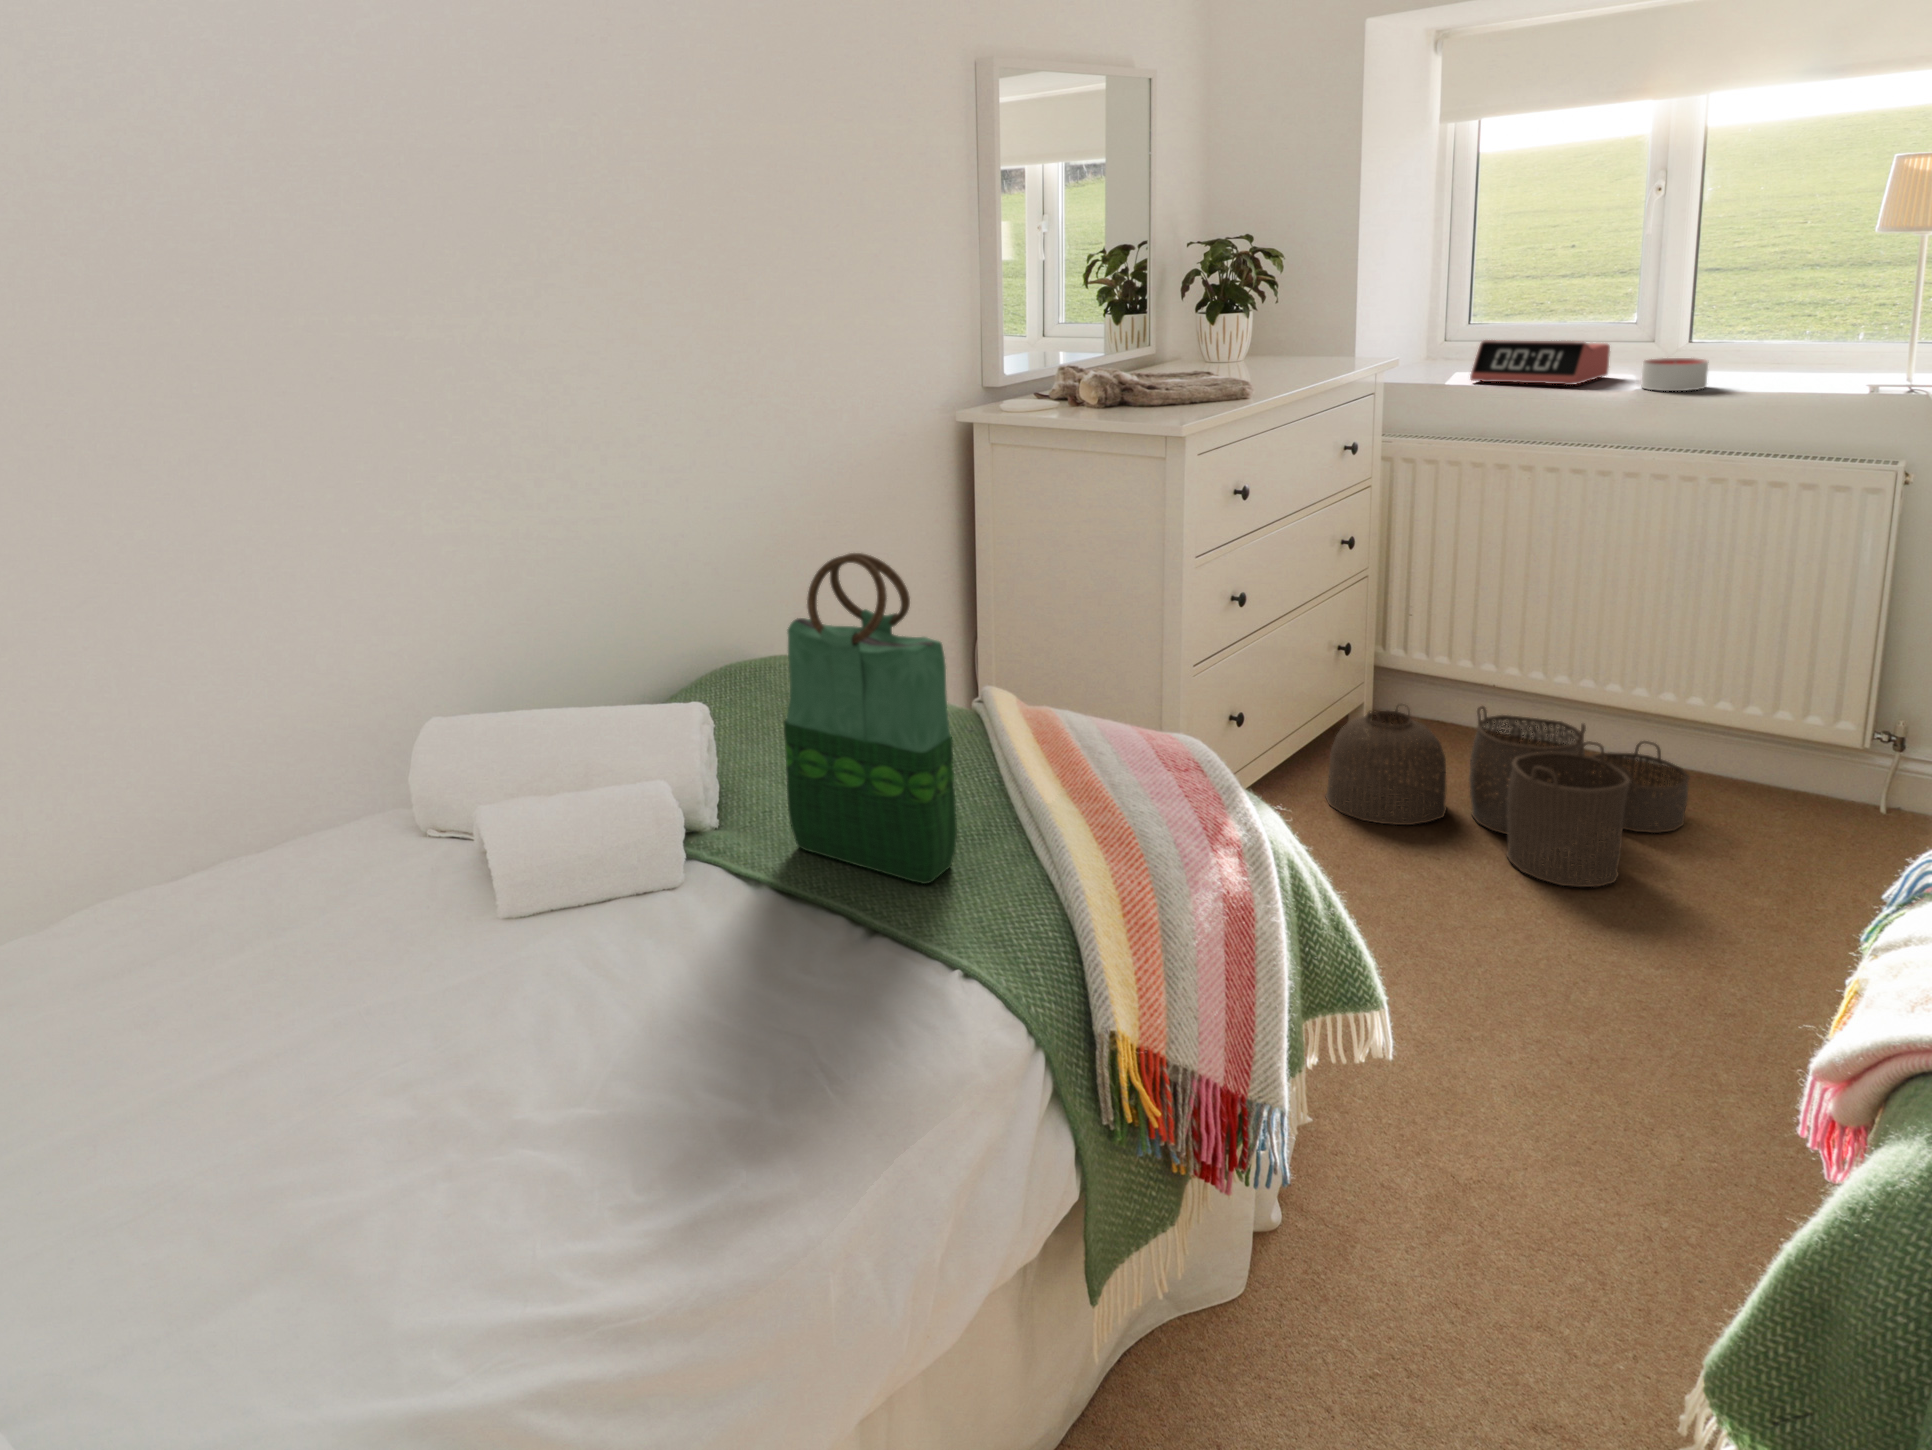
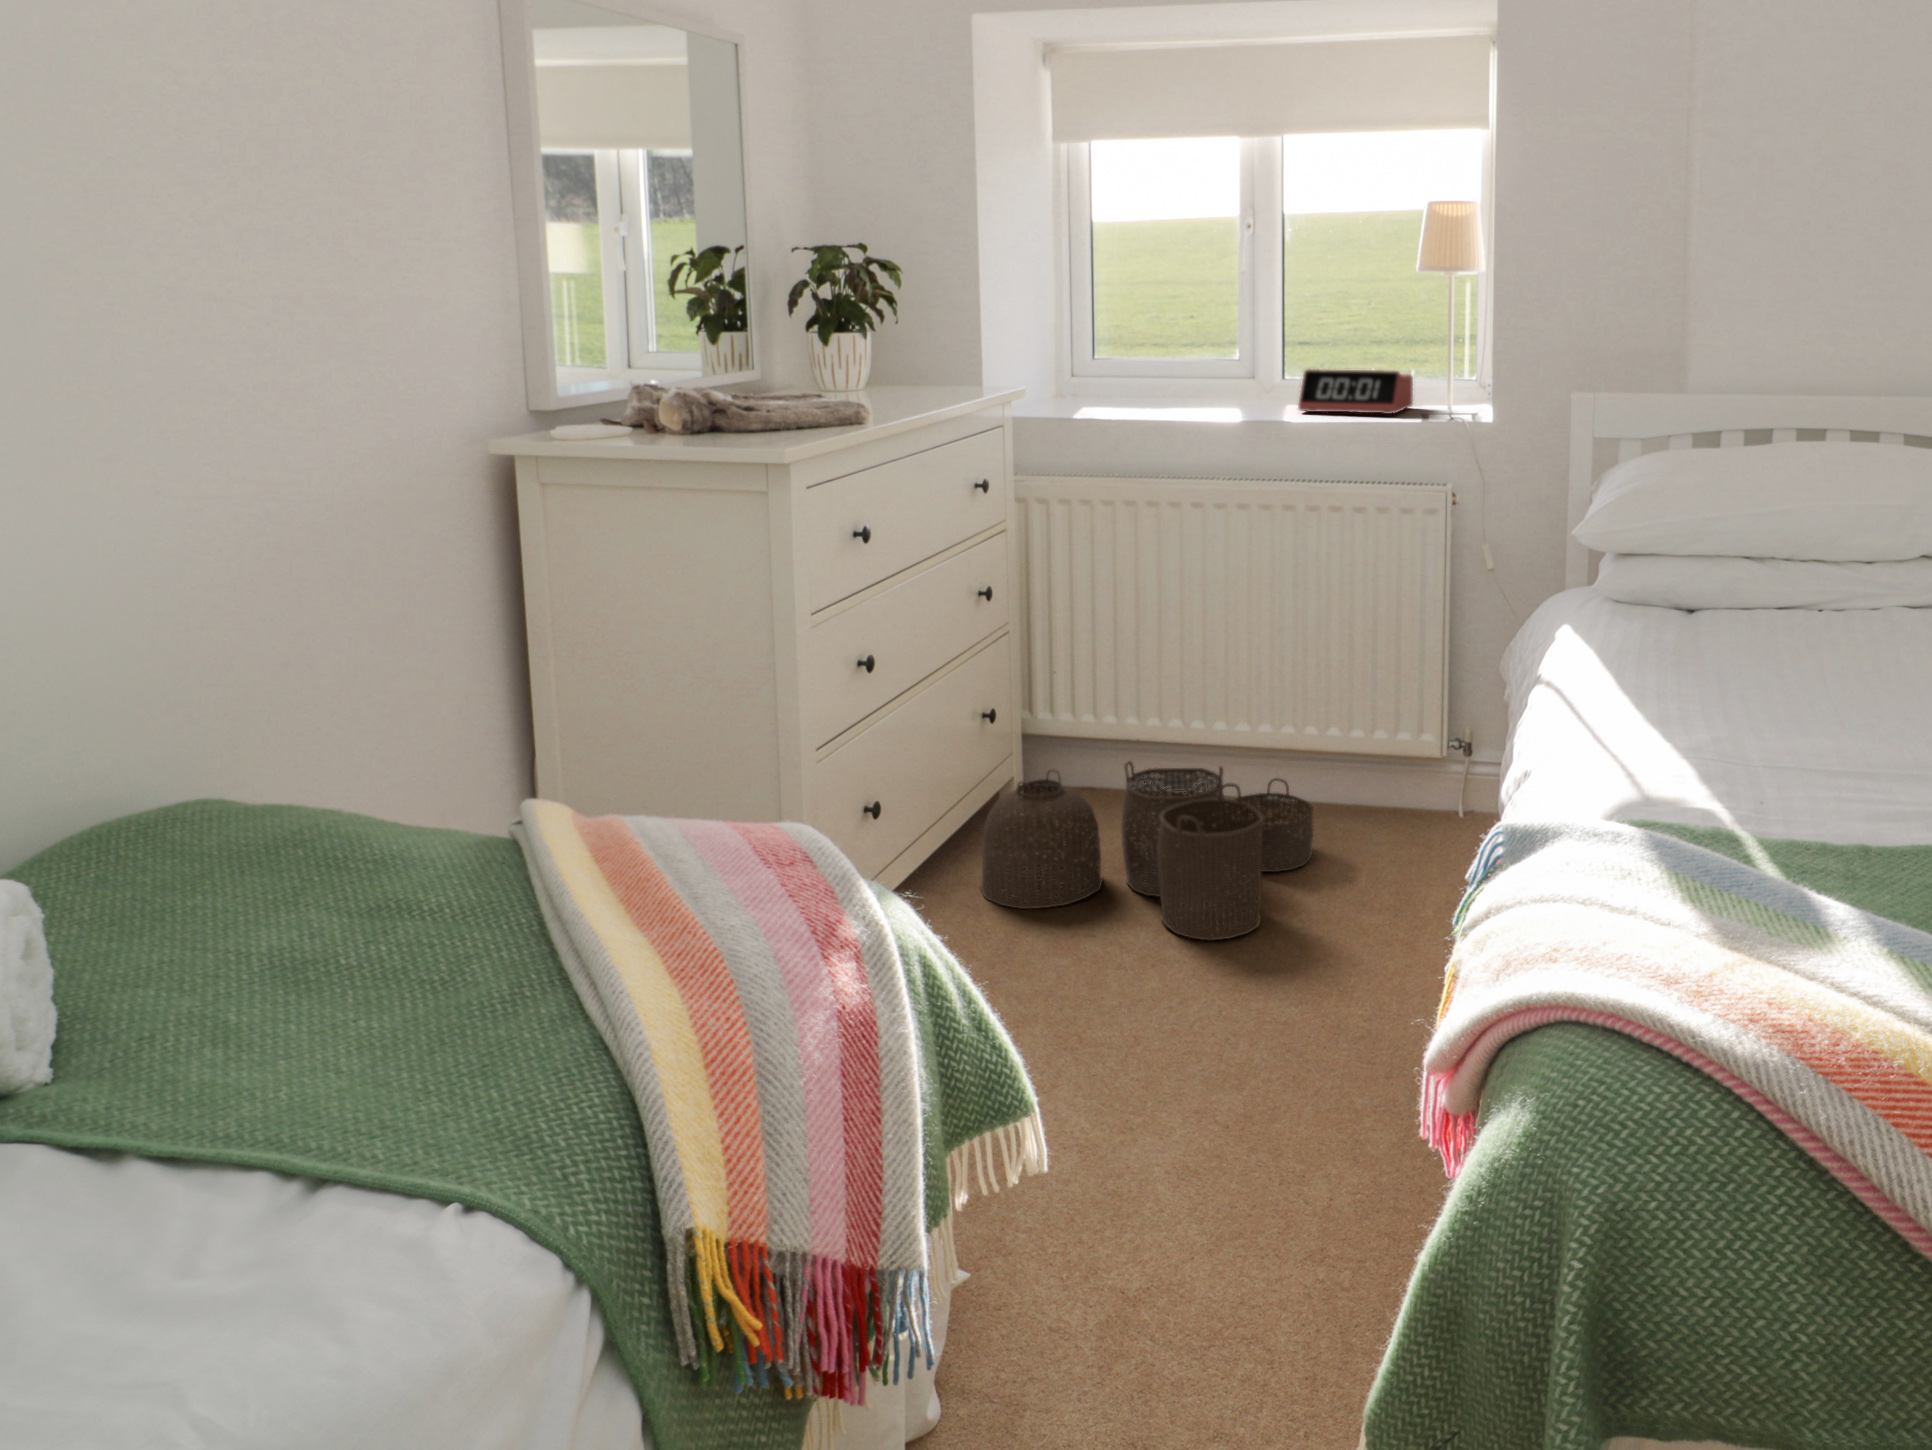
alarm clock: present [1470,340,1610,385] -> present [1298,369,1413,414]
candle: present [1641,358,1708,391] -> none [1248,392,1301,423]
tote bag: present [784,553,957,884] -> none [156,602,461,1089]

